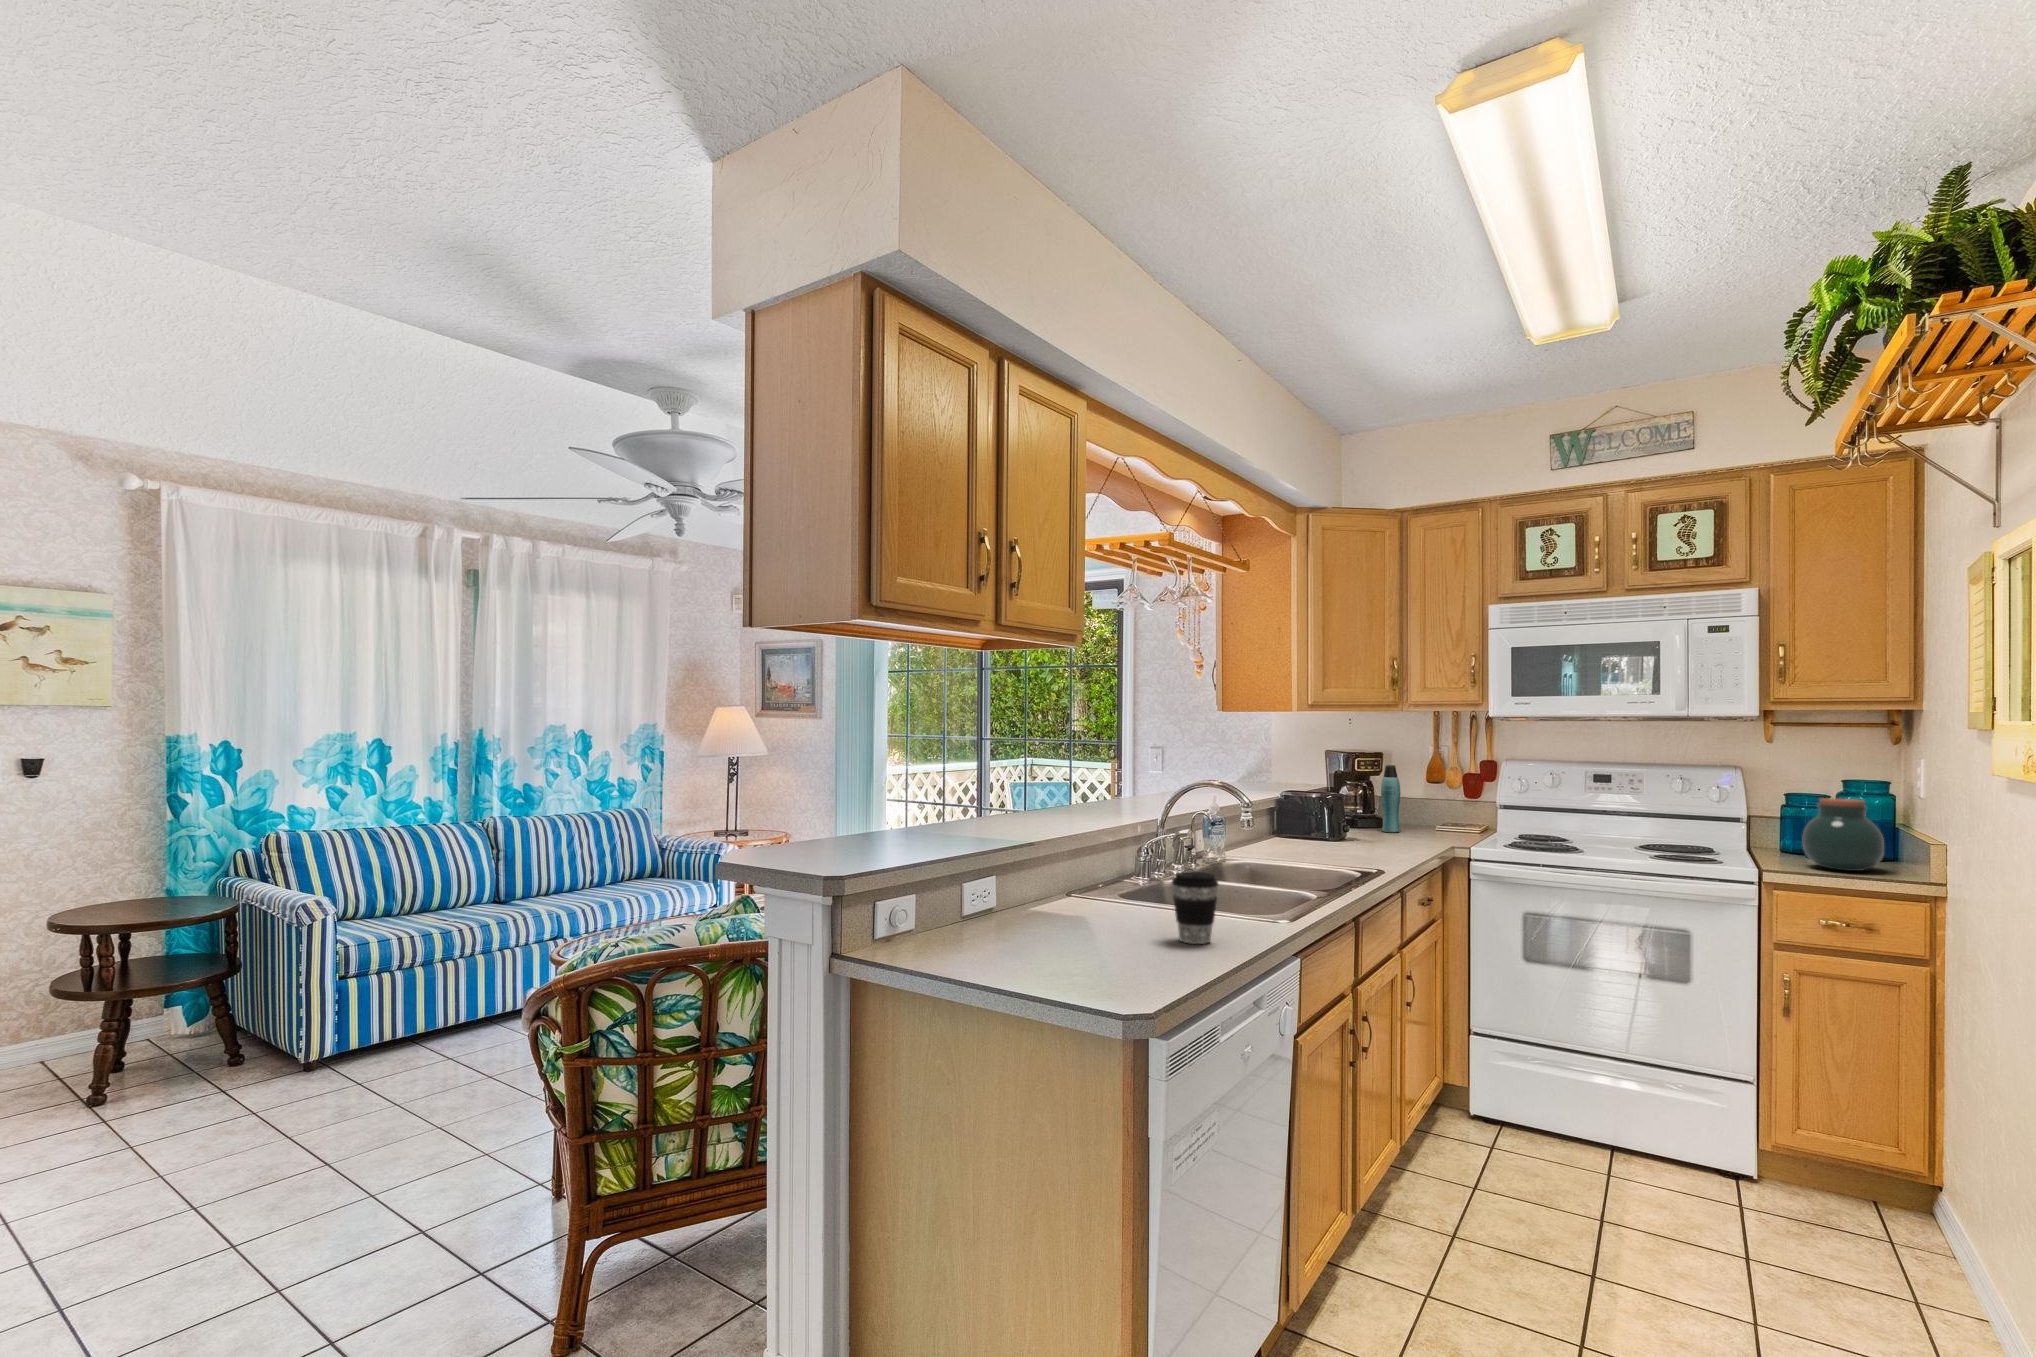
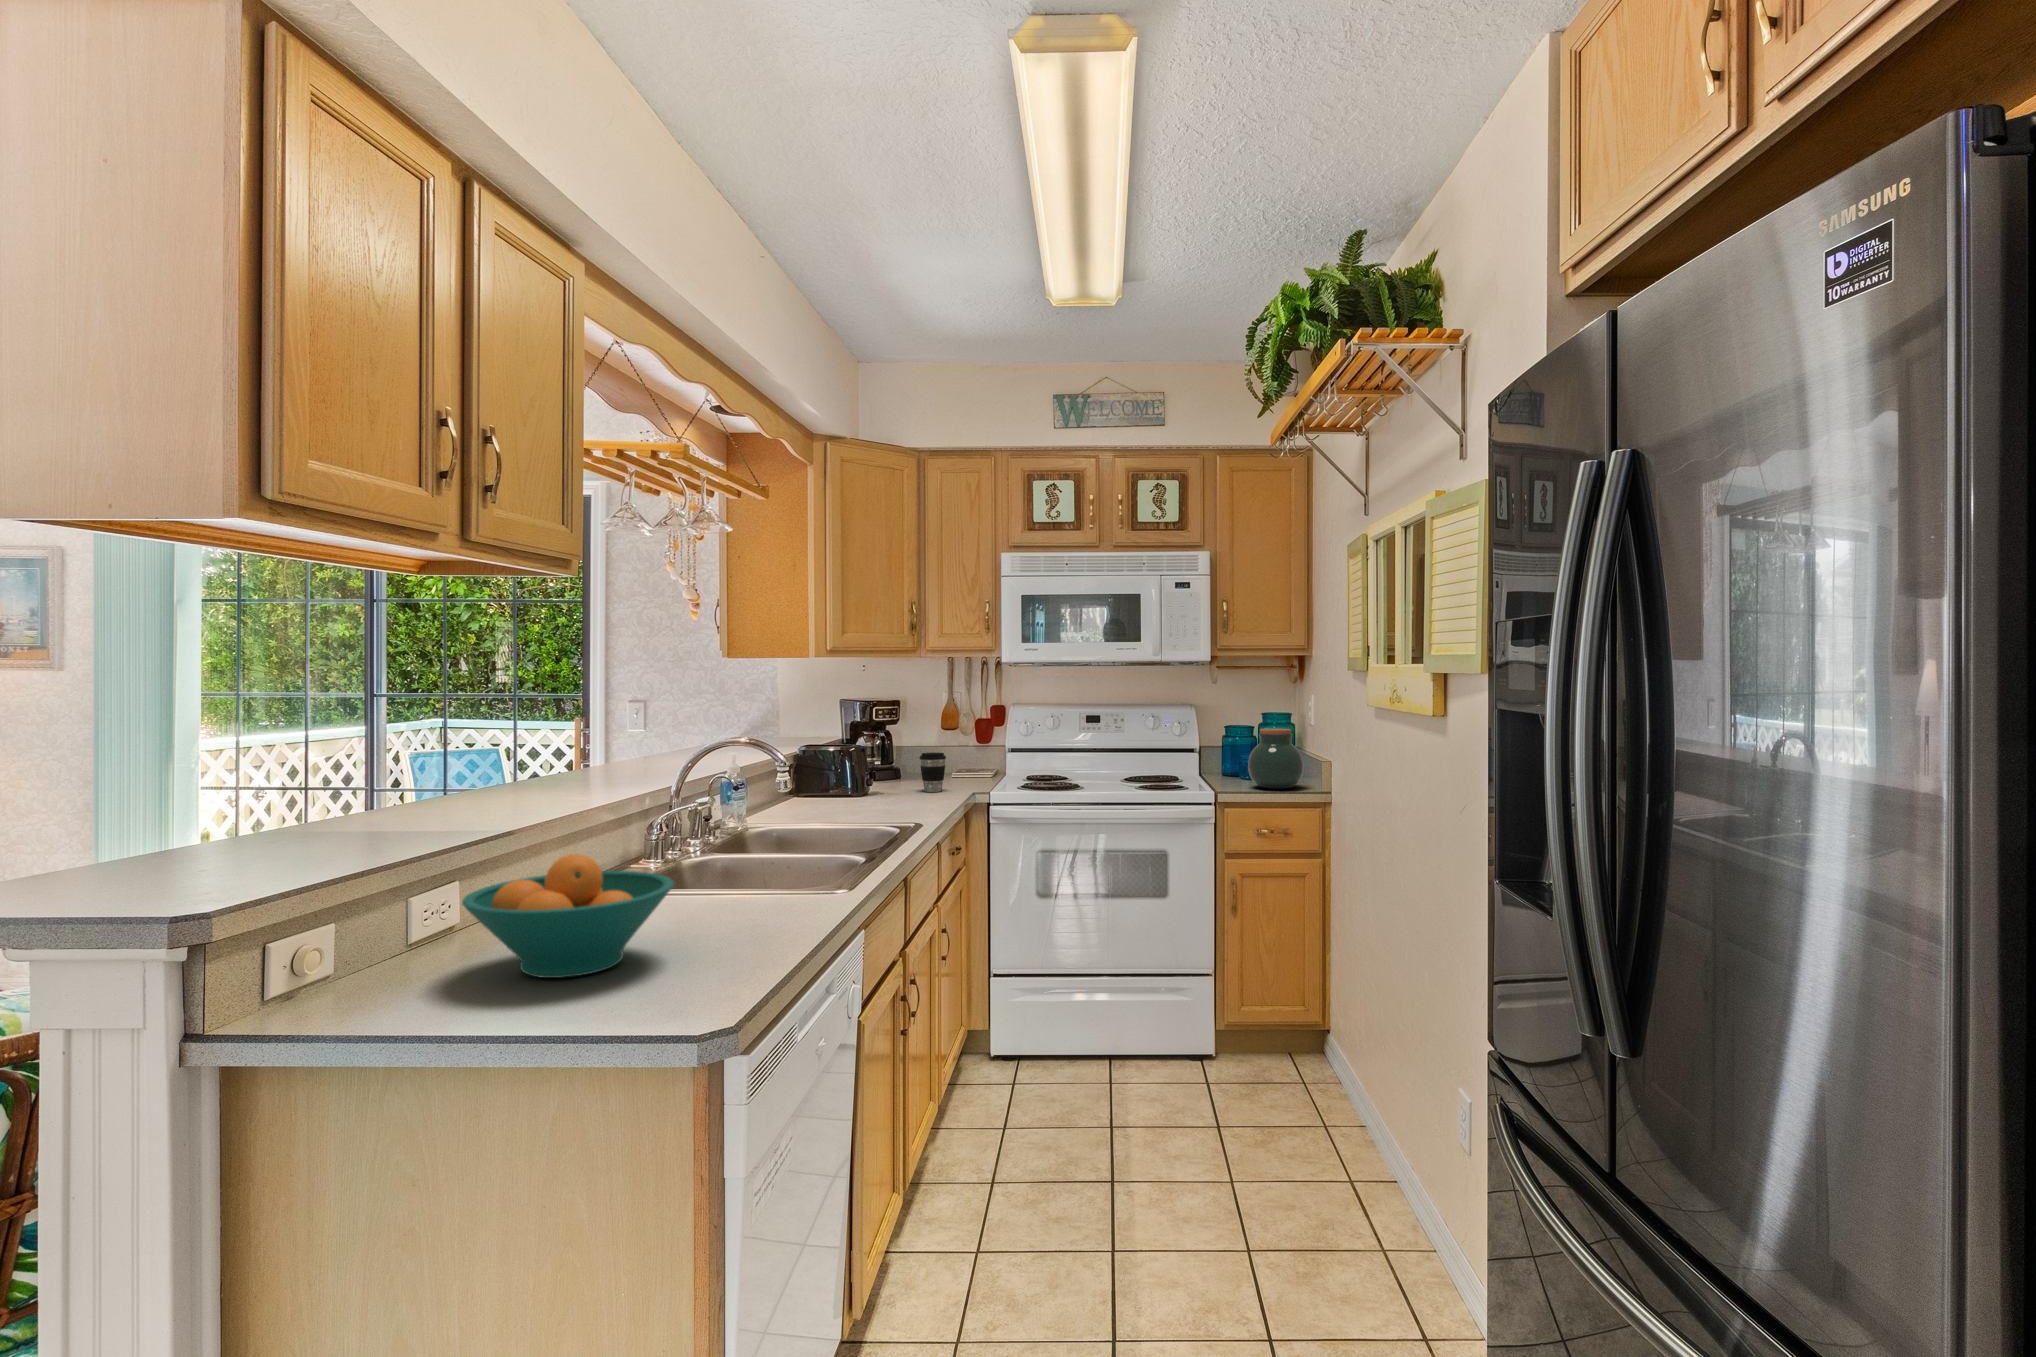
bottle: present [1381,765,1400,832] -> none [899,715,917,783]
fruit bowl: none [981,866,1130,959] -> present [462,854,674,978]
coffee cup: present [1172,872,1218,944] -> present [919,752,946,792]

